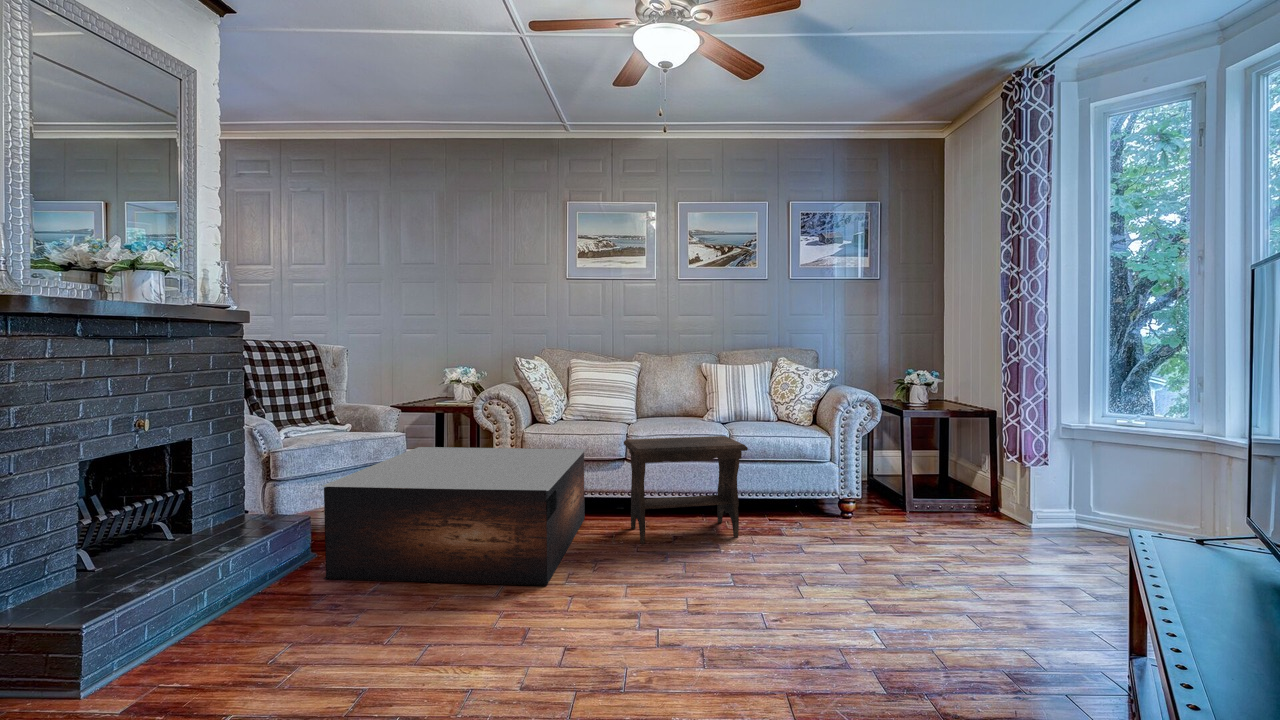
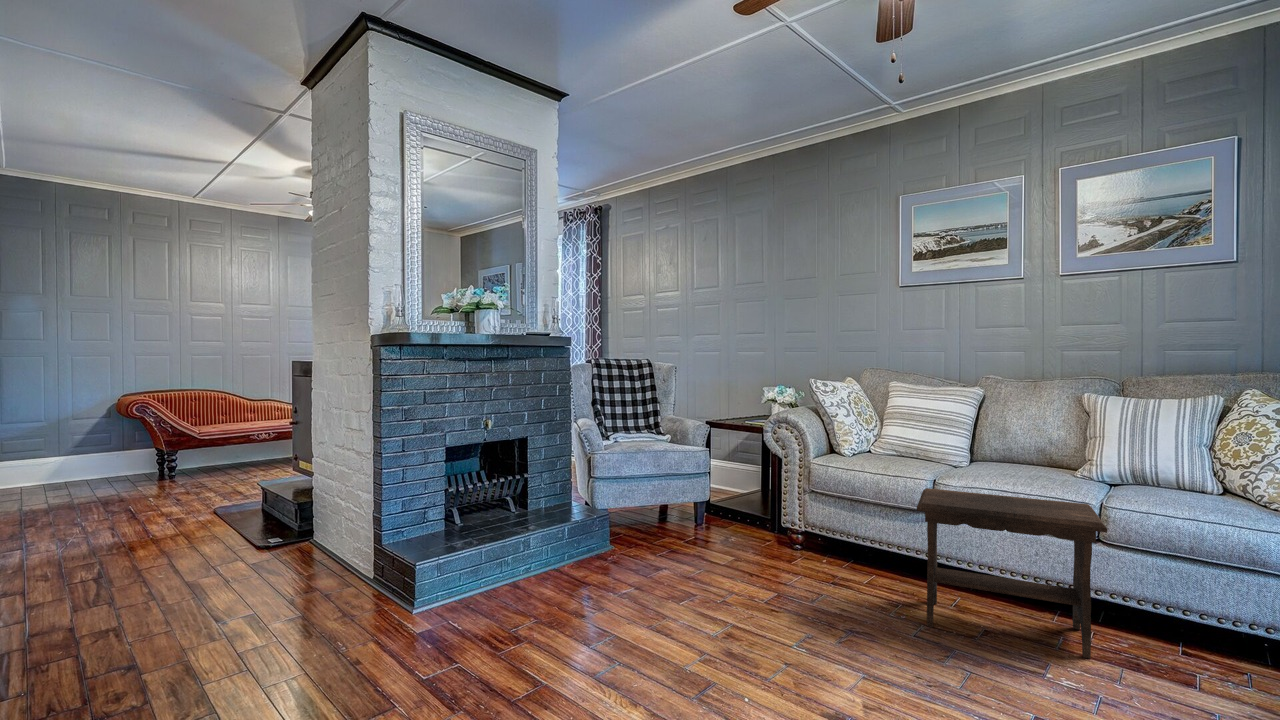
coffee table: present [322,447,586,586] -> none [598,465,884,642]

